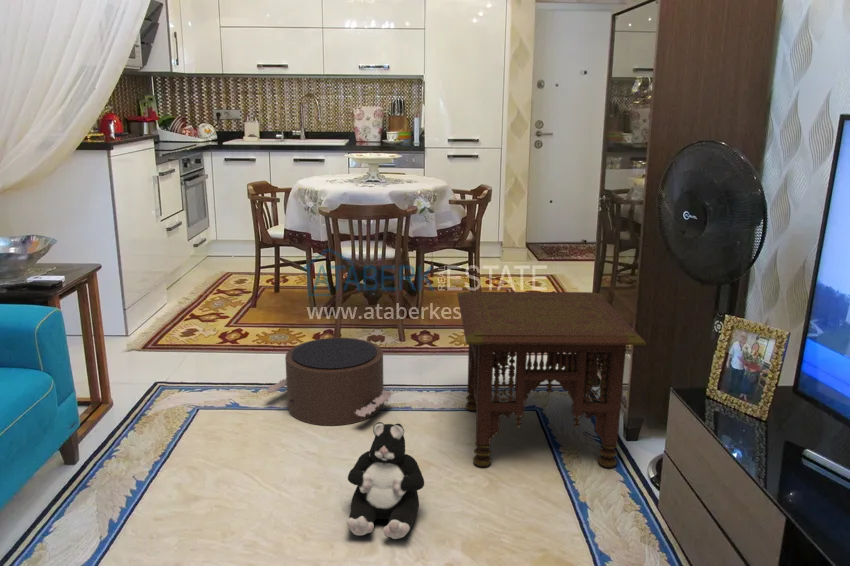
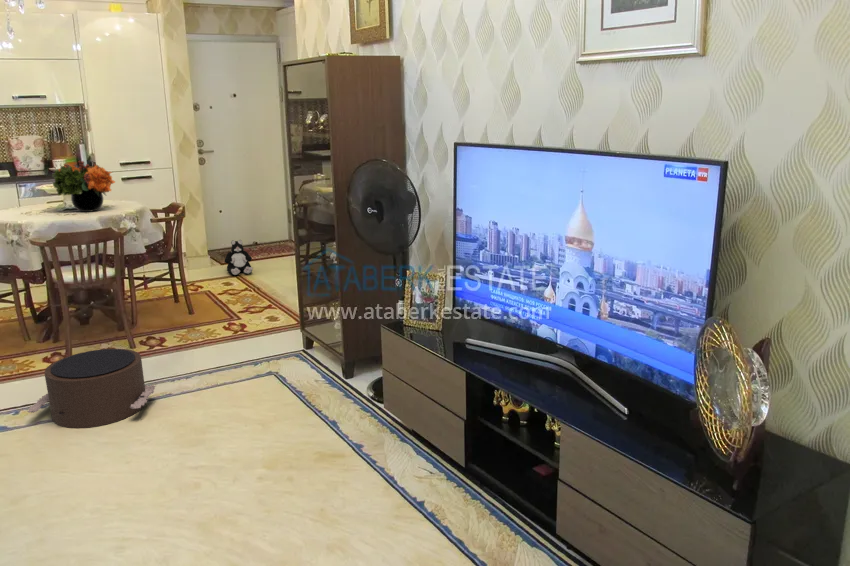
flower arrangement: none [353,130,415,185] -> present [52,161,115,212]
side table: present [457,292,646,468] -> none [199,277,356,419]
plush toy: present [347,422,424,539] -> present [224,240,253,275]

